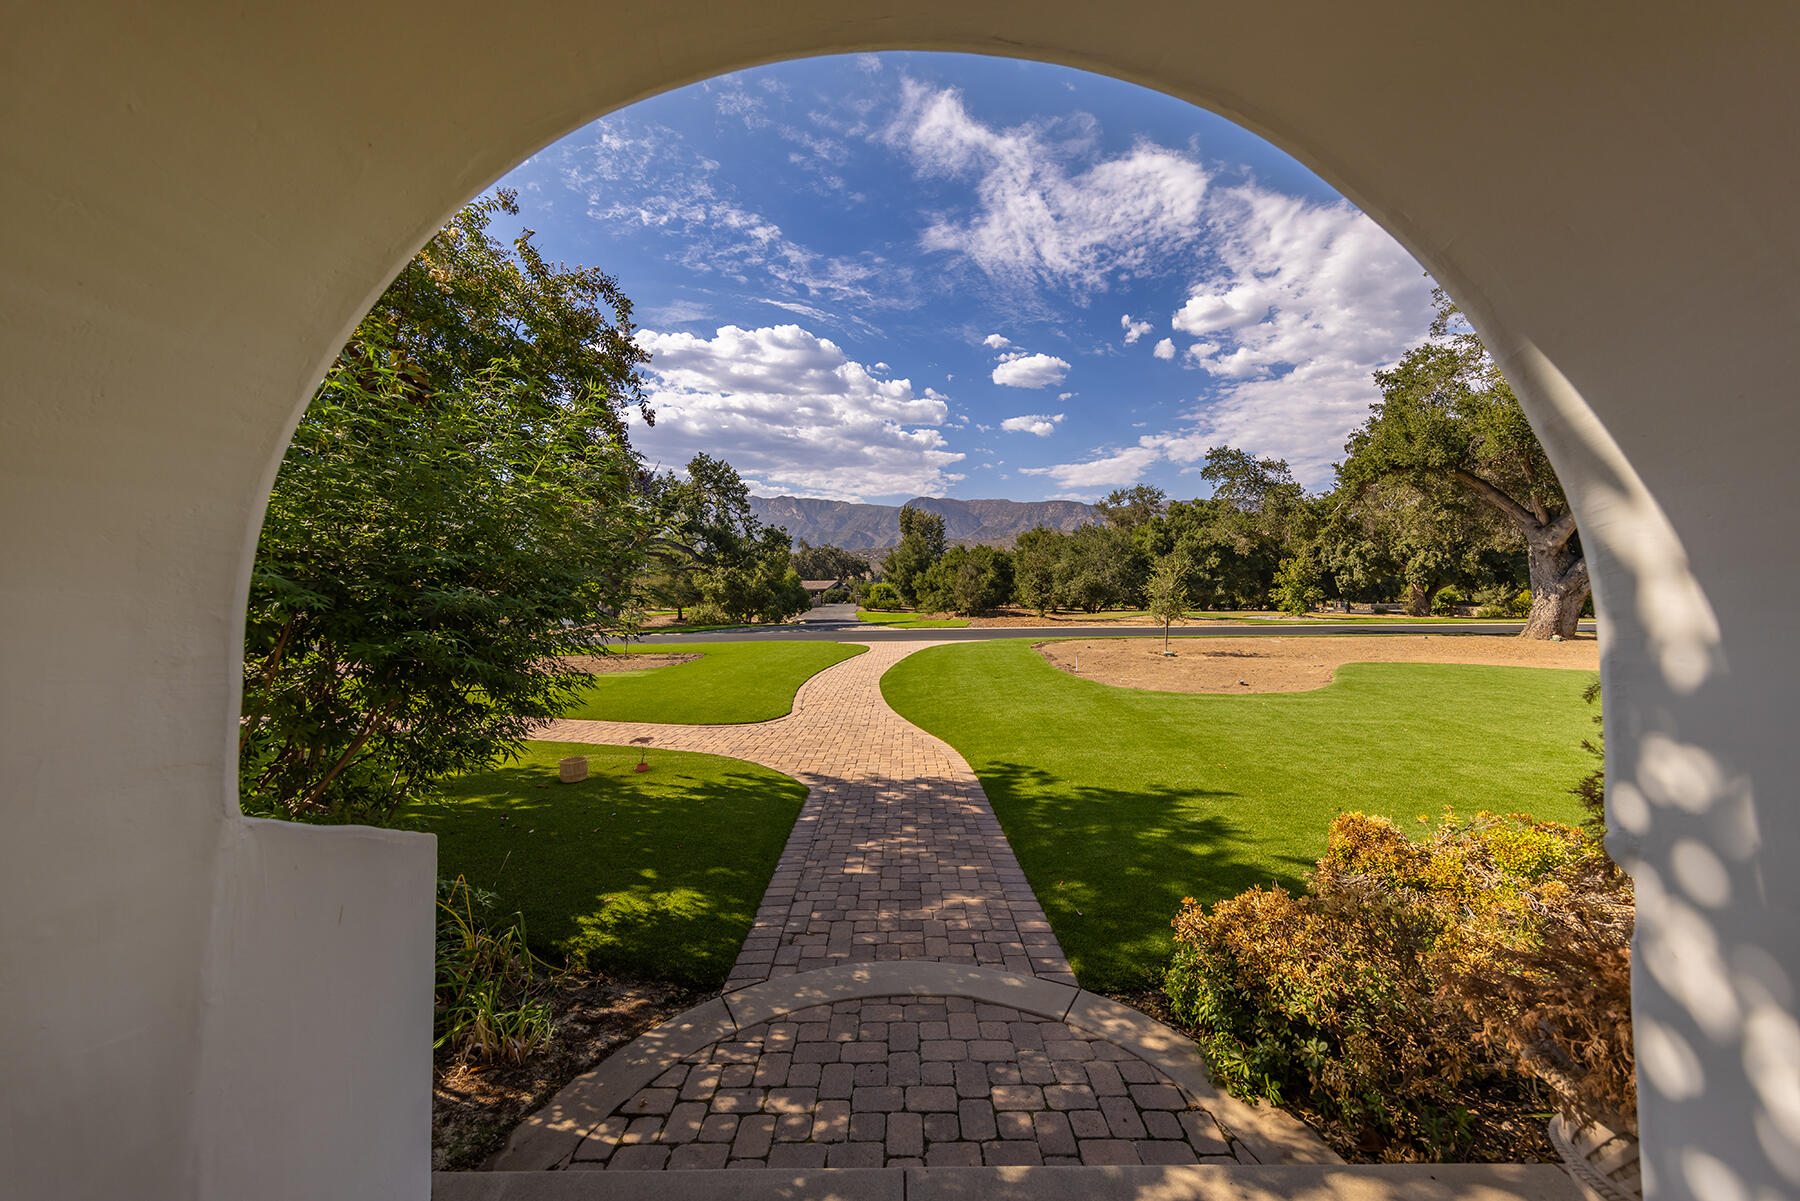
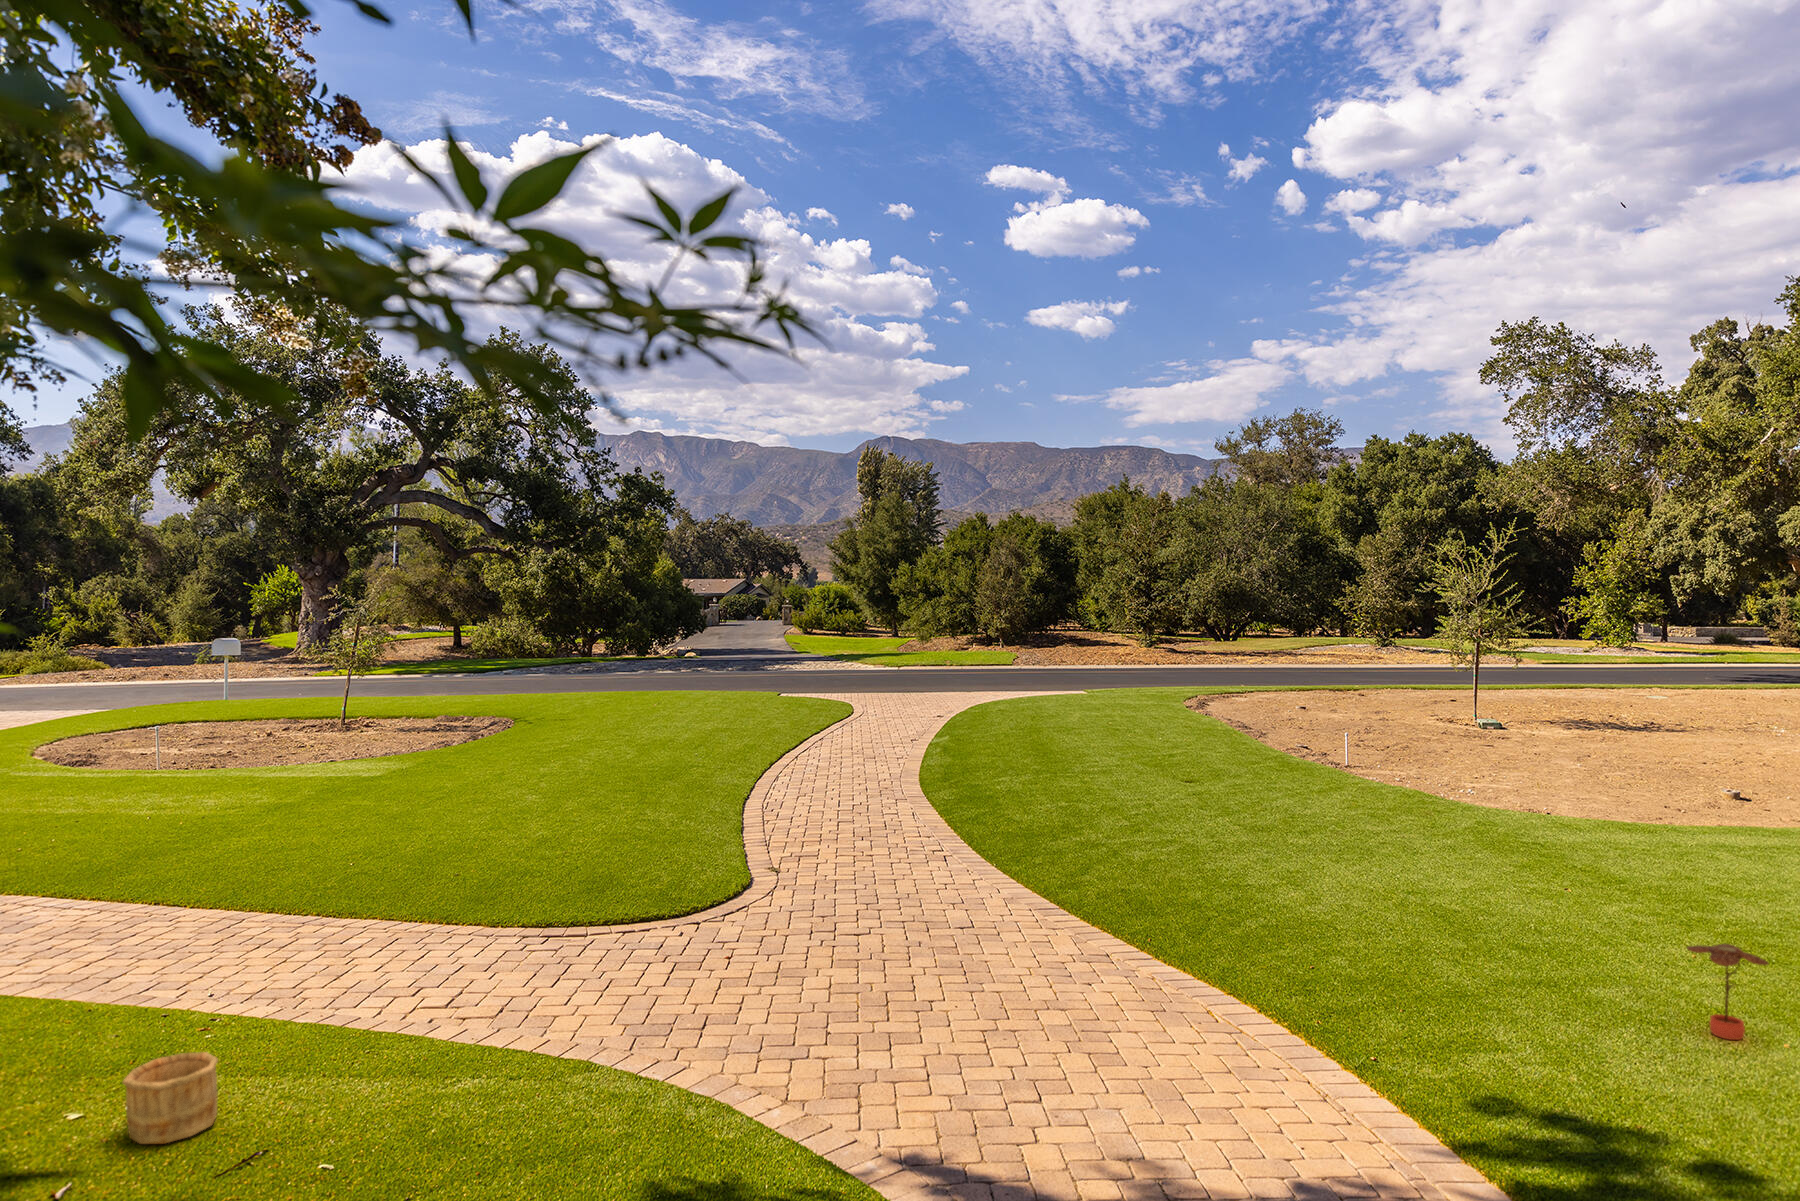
potted plant: present [629,737,654,771] -> present [1687,944,1769,1040]

